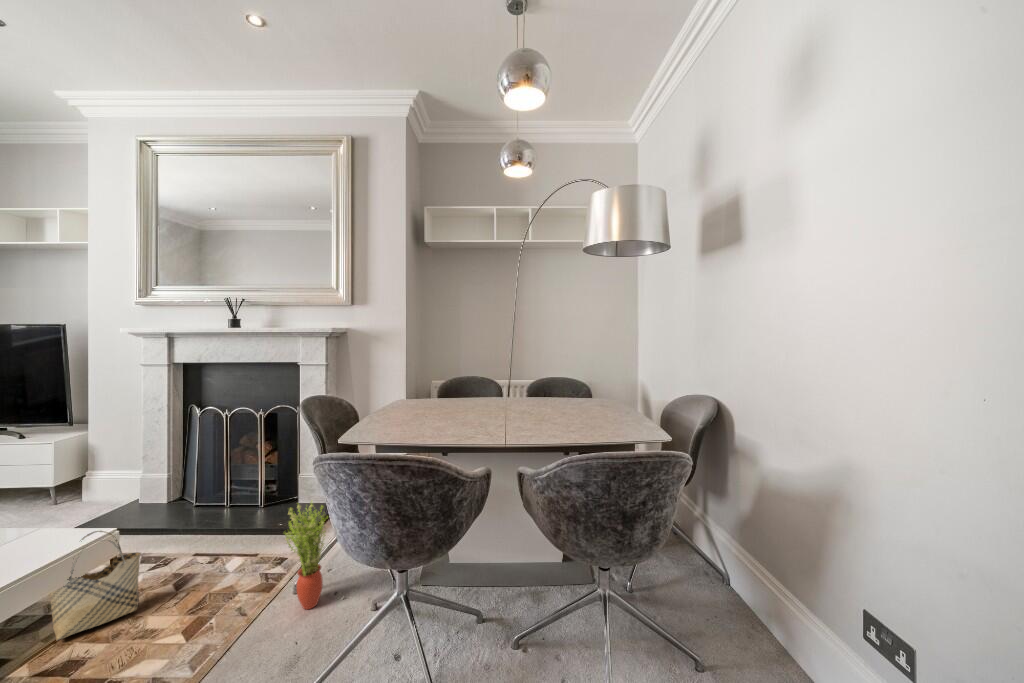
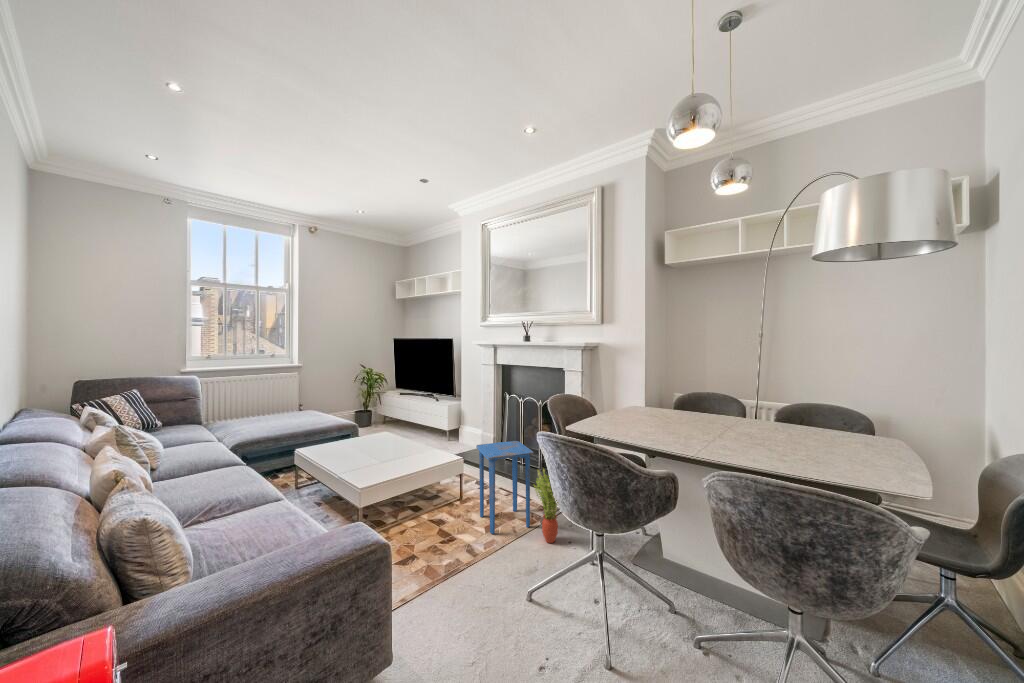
side table: none [155,474,275,638] -> present [476,441,534,534]
woven basket: present [50,531,140,640] -> none [436,458,472,509]

